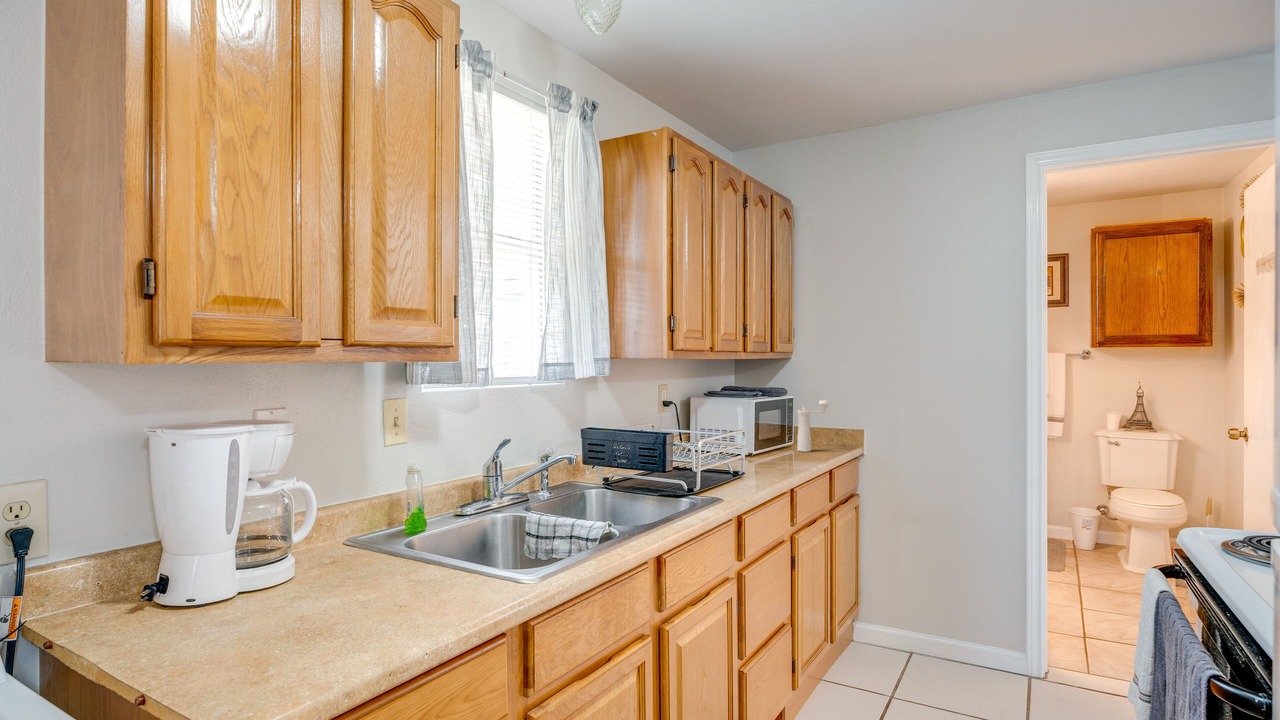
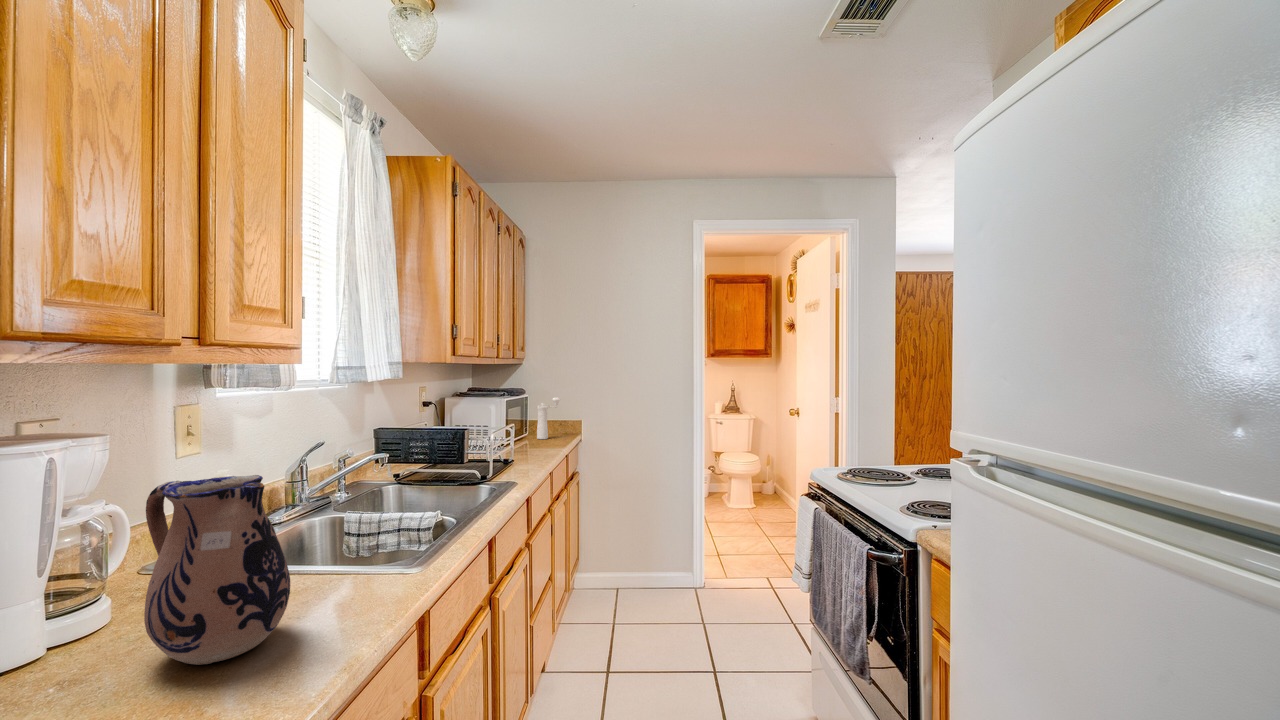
ceramic pitcher: none [271,464,389,631] -> present [144,475,290,665]

